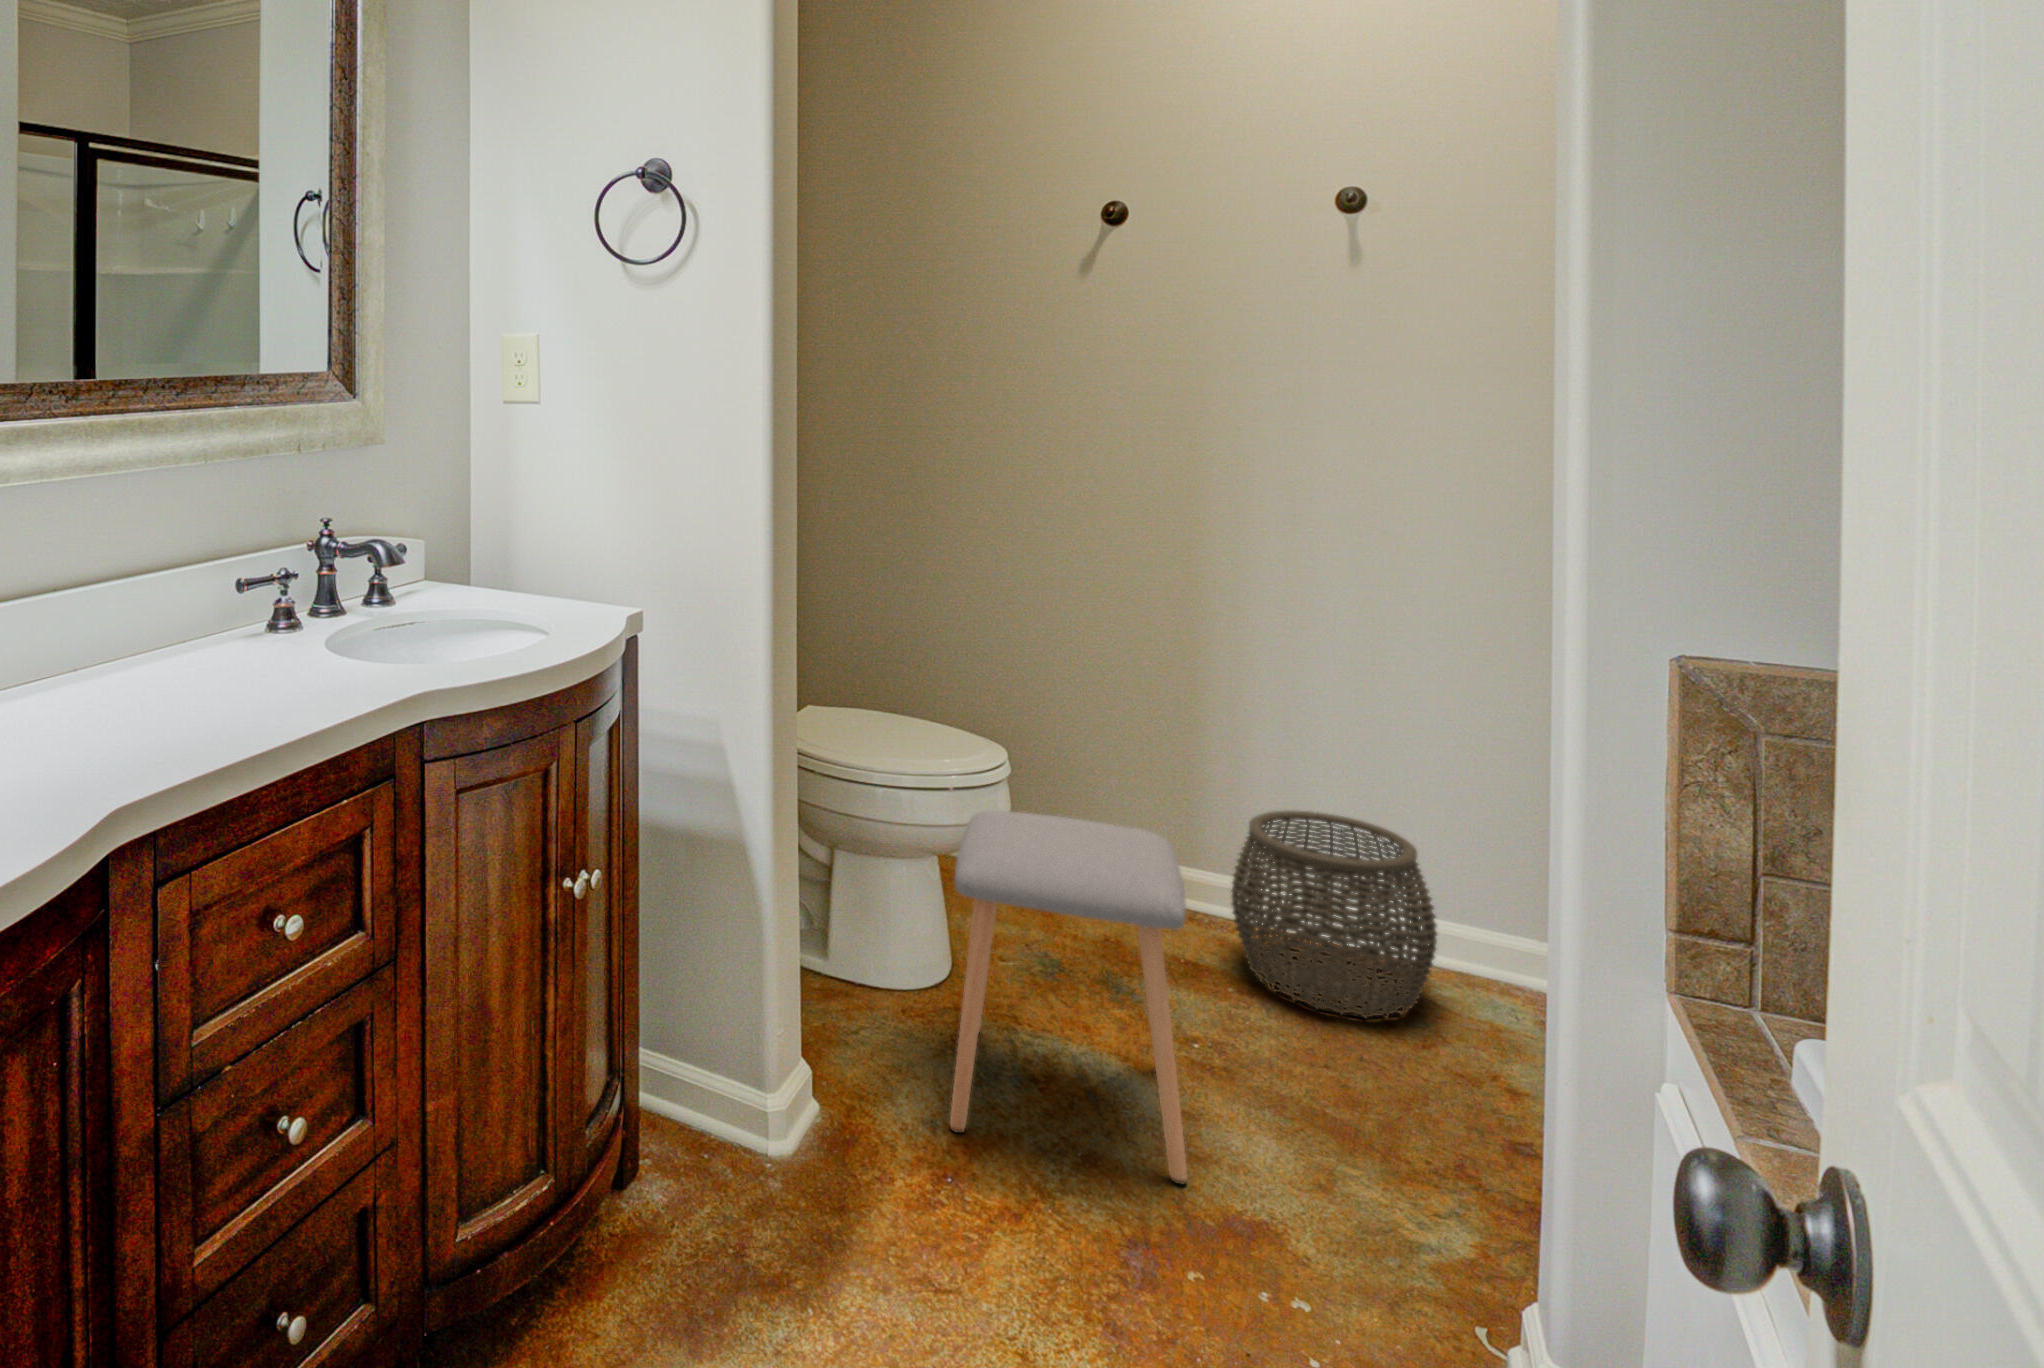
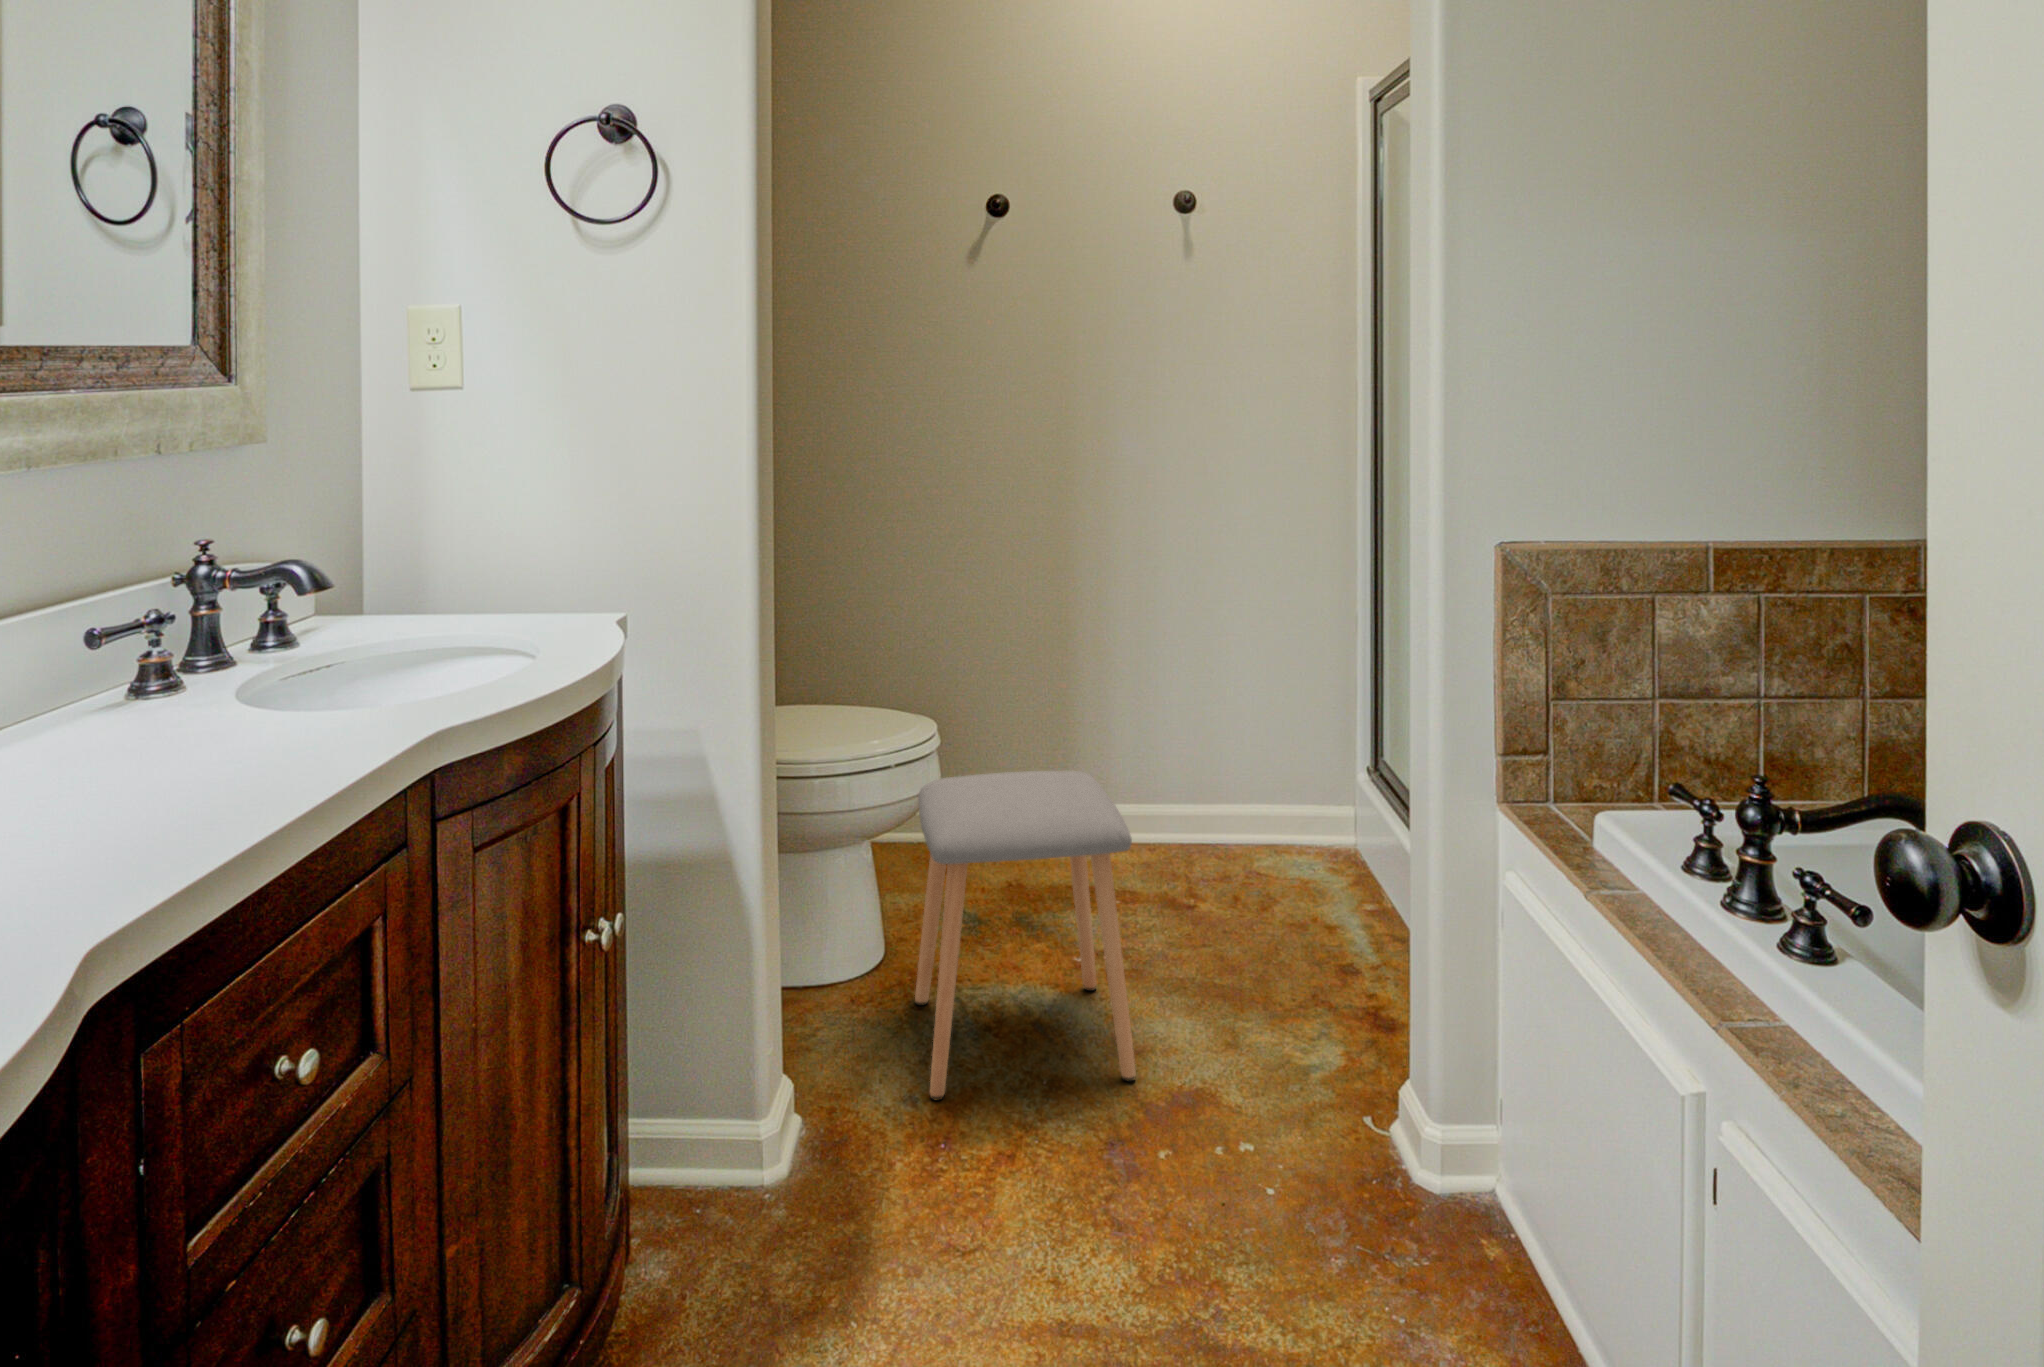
woven basket: present [1232,810,1437,1018] -> none [1109,734,1264,904]

